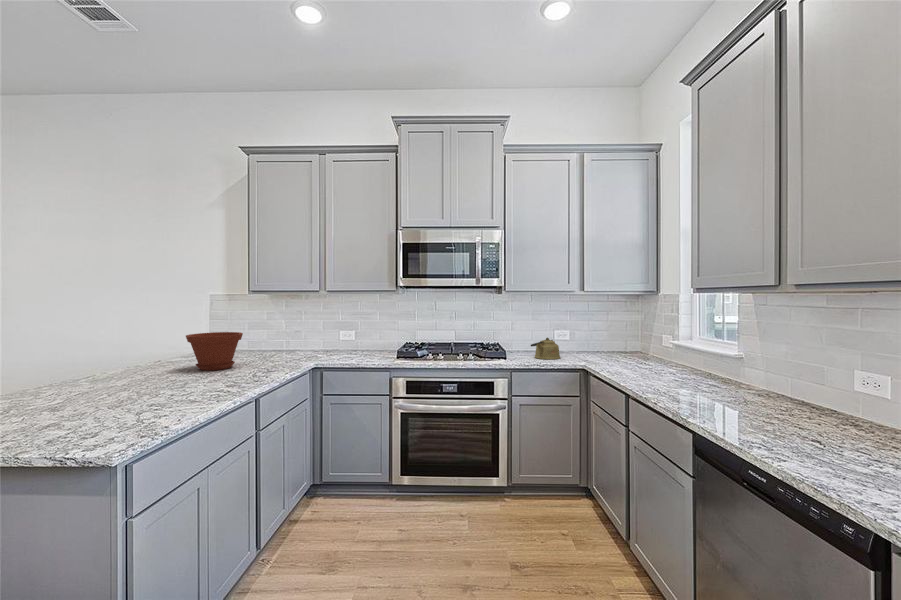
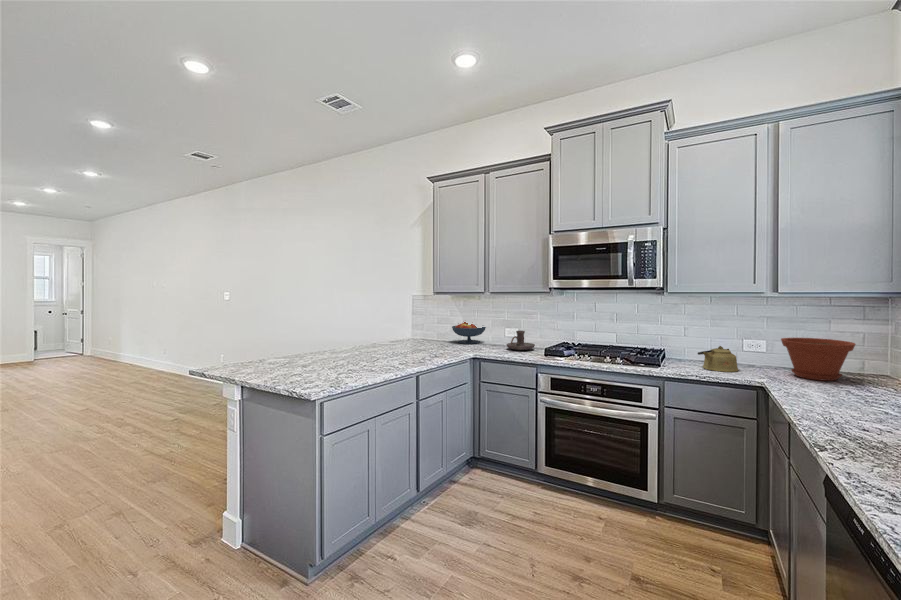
fruit bowl: none [271,325,315,354] -> present [452,322,486,344]
plant pot: present [186,332,243,370] -> present [781,338,856,381]
candle holder: none [347,334,378,356] -> present [507,331,535,350]

